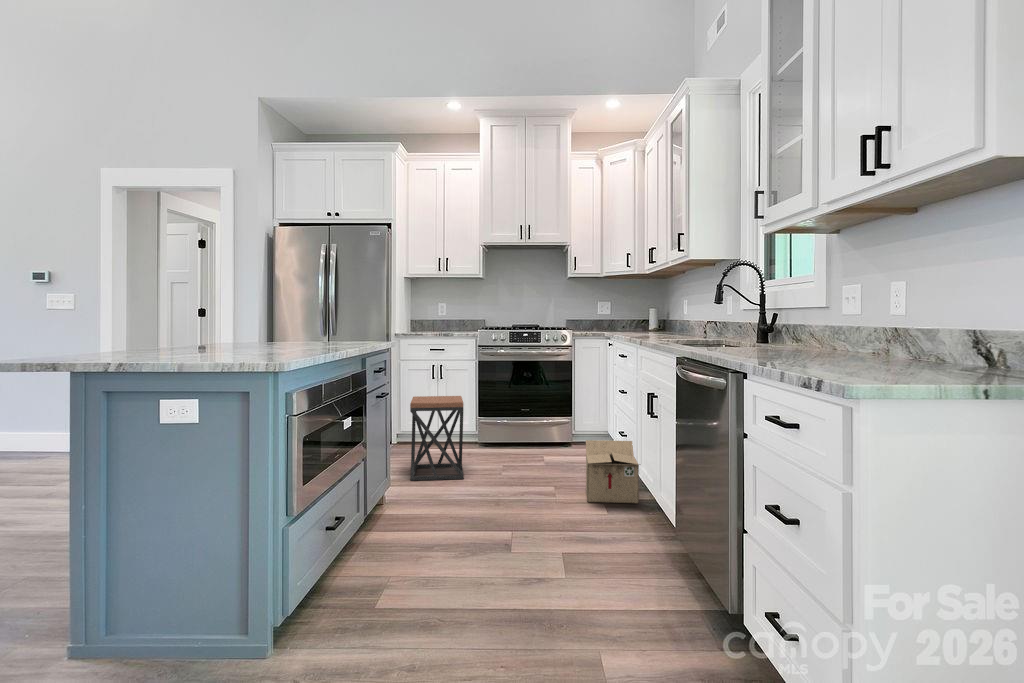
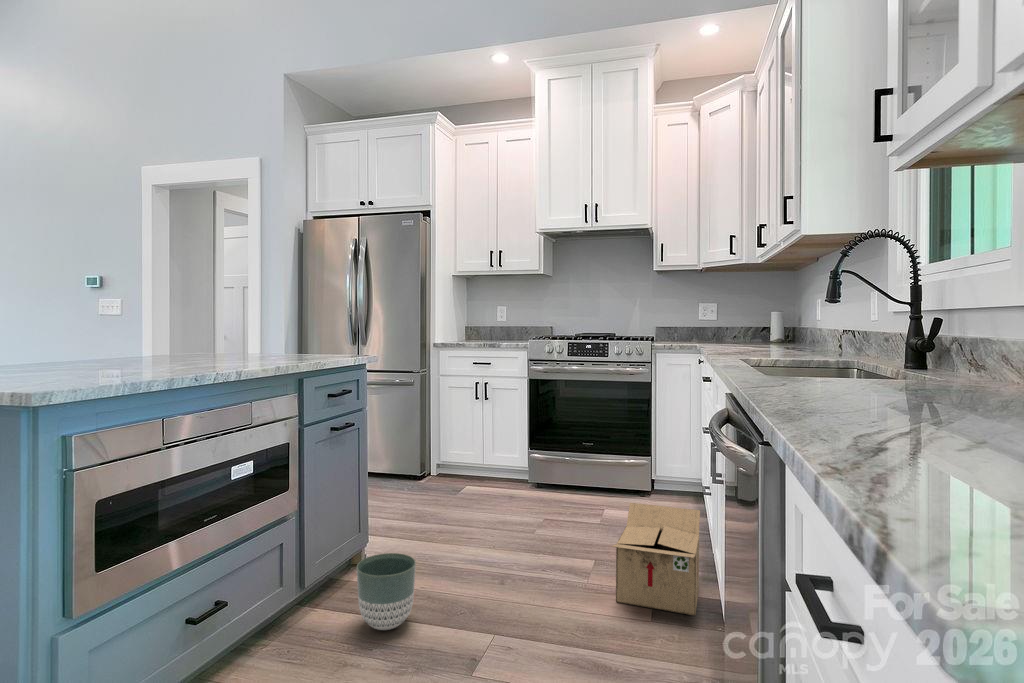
stool: present [410,396,464,481] -> none [404,423,485,538]
planter: none [428,479,468,529] -> present [357,553,416,630]

